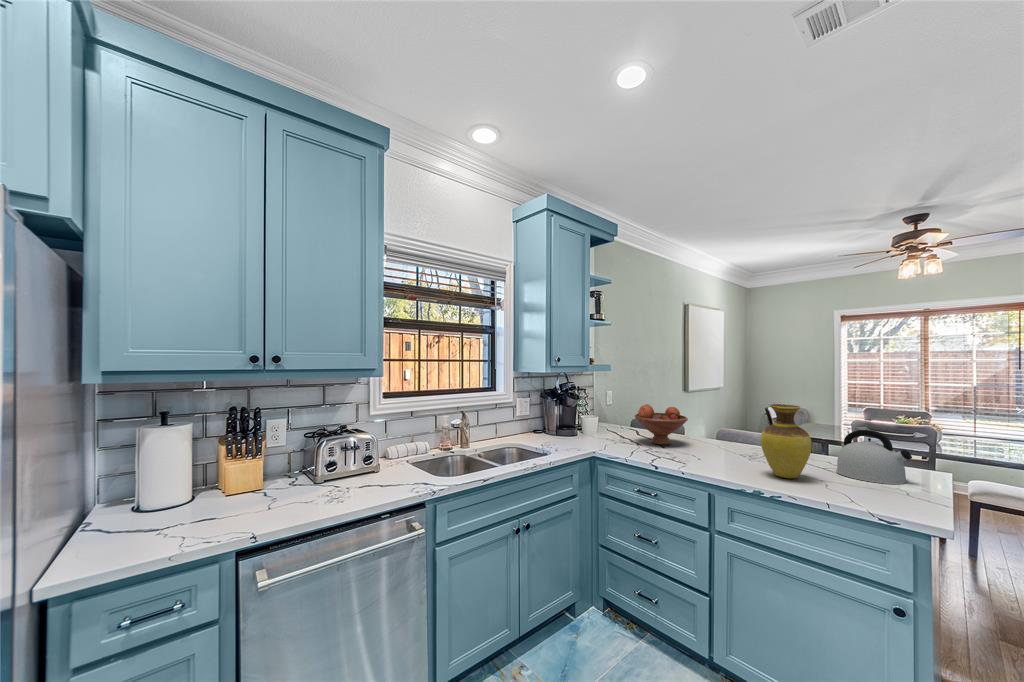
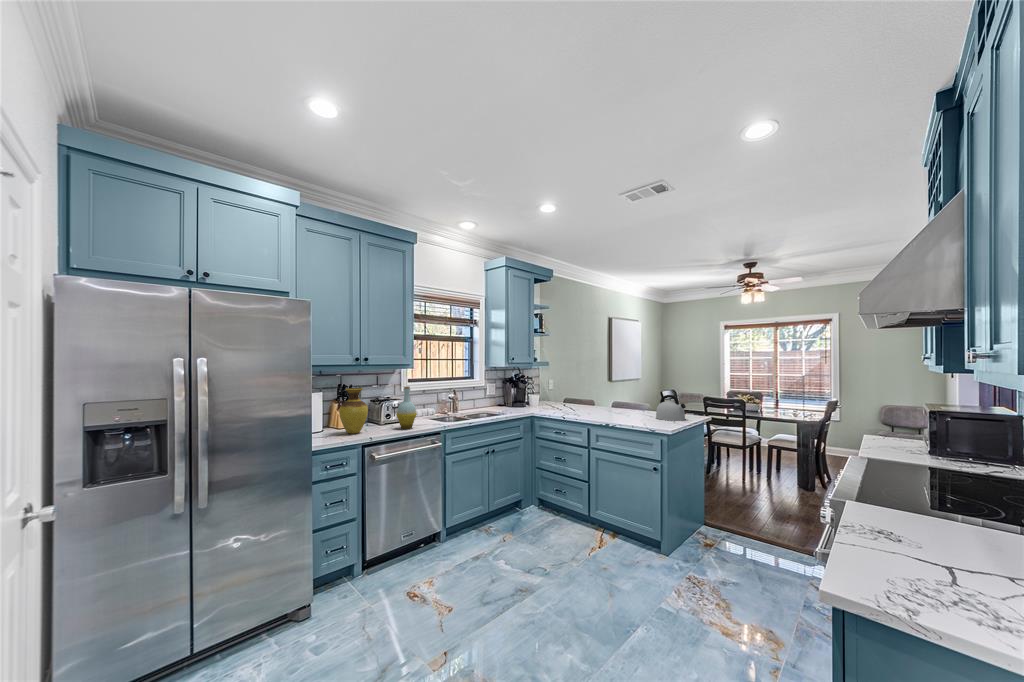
fruit bowl: present [635,404,688,445] -> none [559,386,590,410]
vase: present [761,404,812,479] -> present [339,388,368,434]
bottle: none [337,413,378,500] -> present [396,386,417,429]

